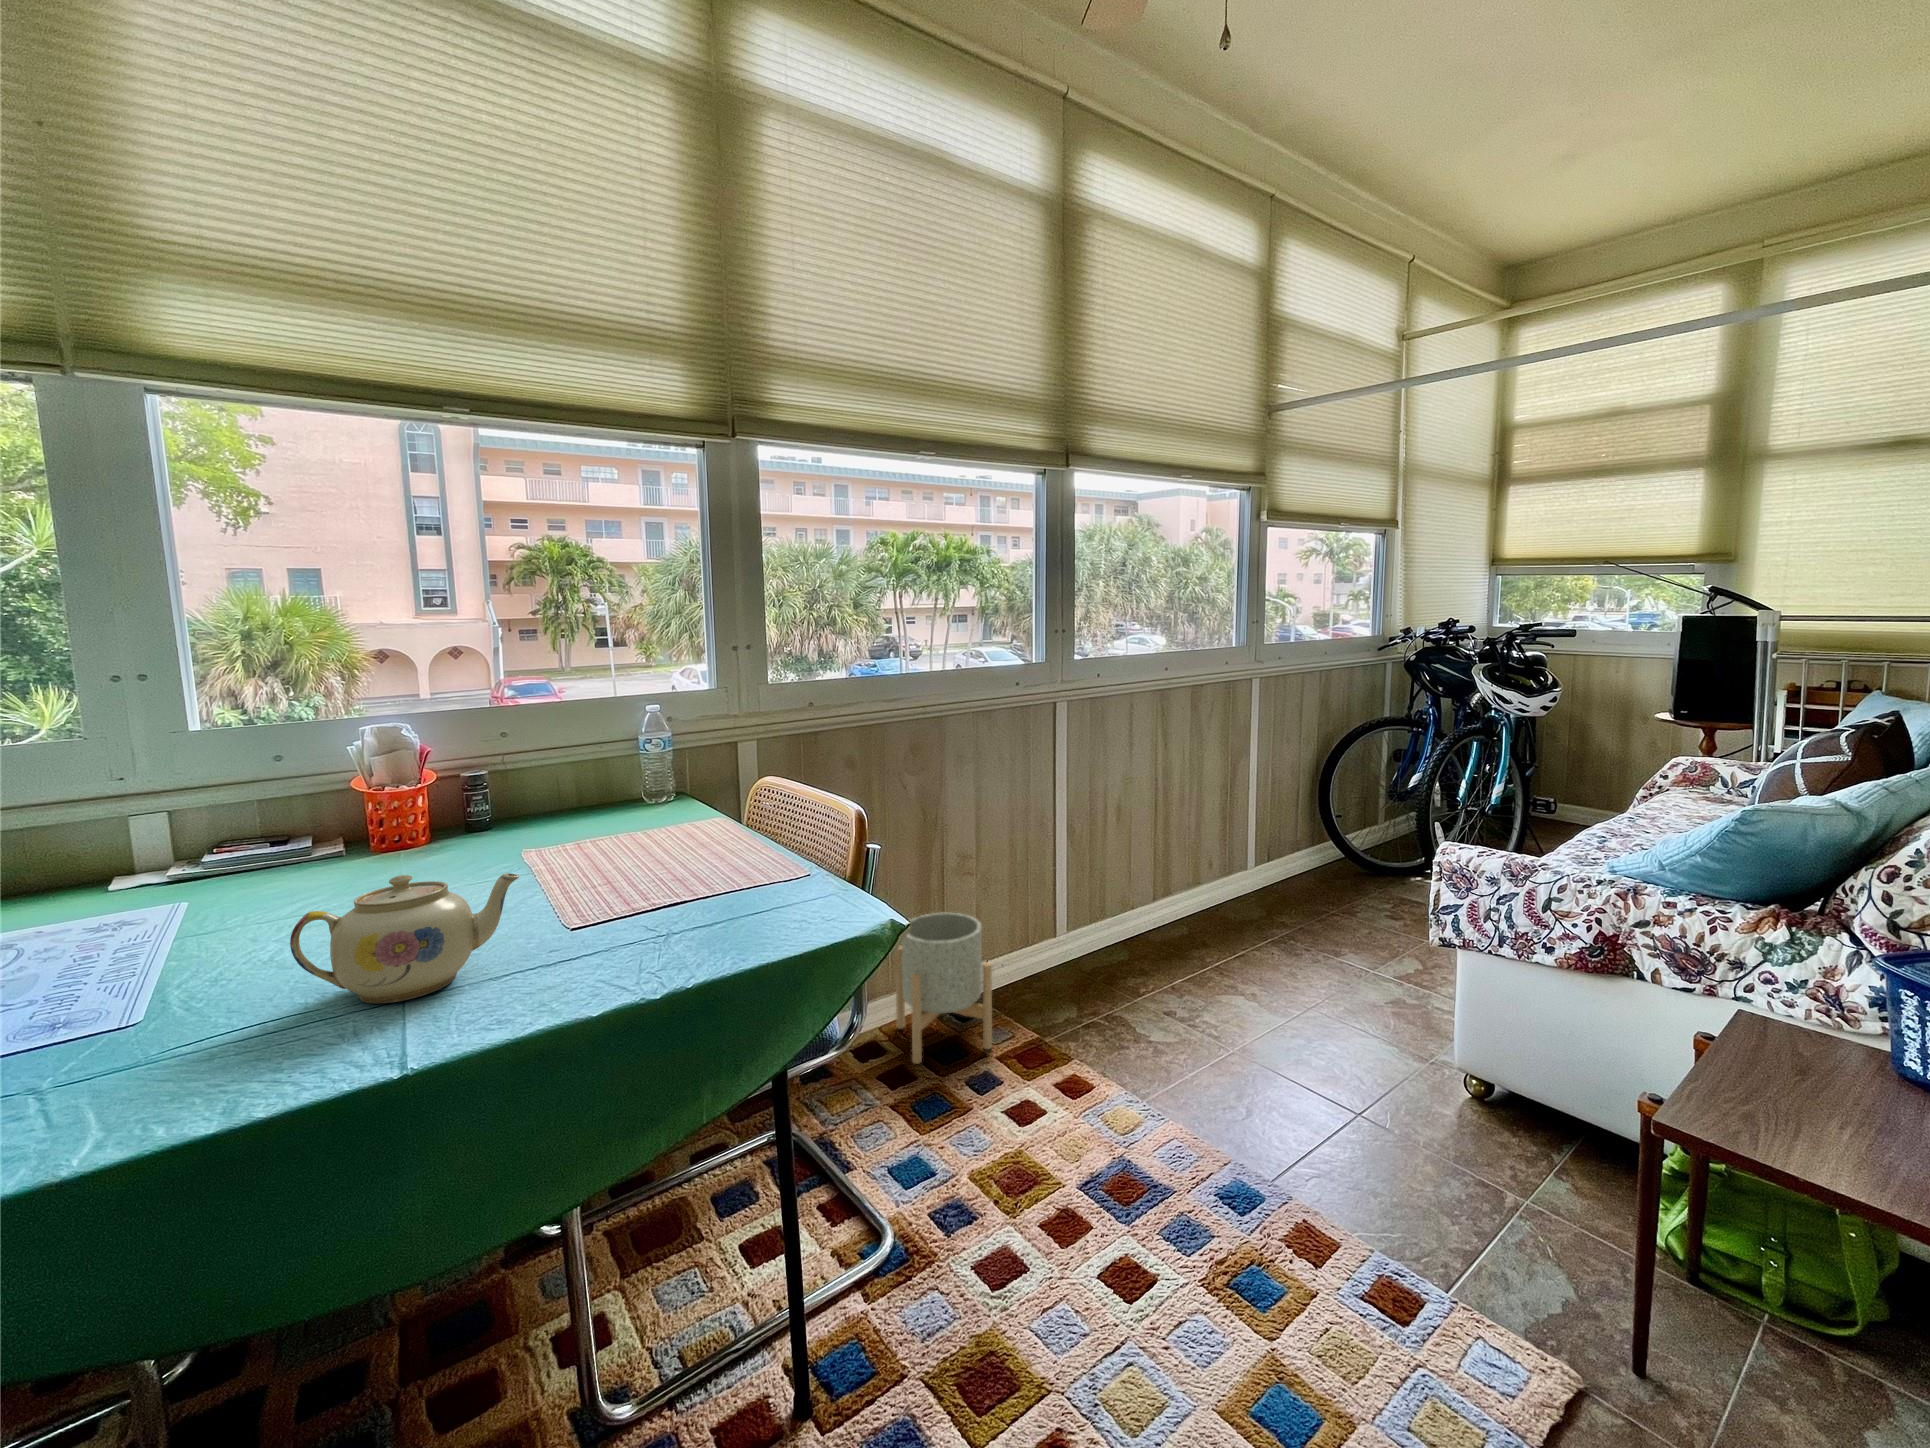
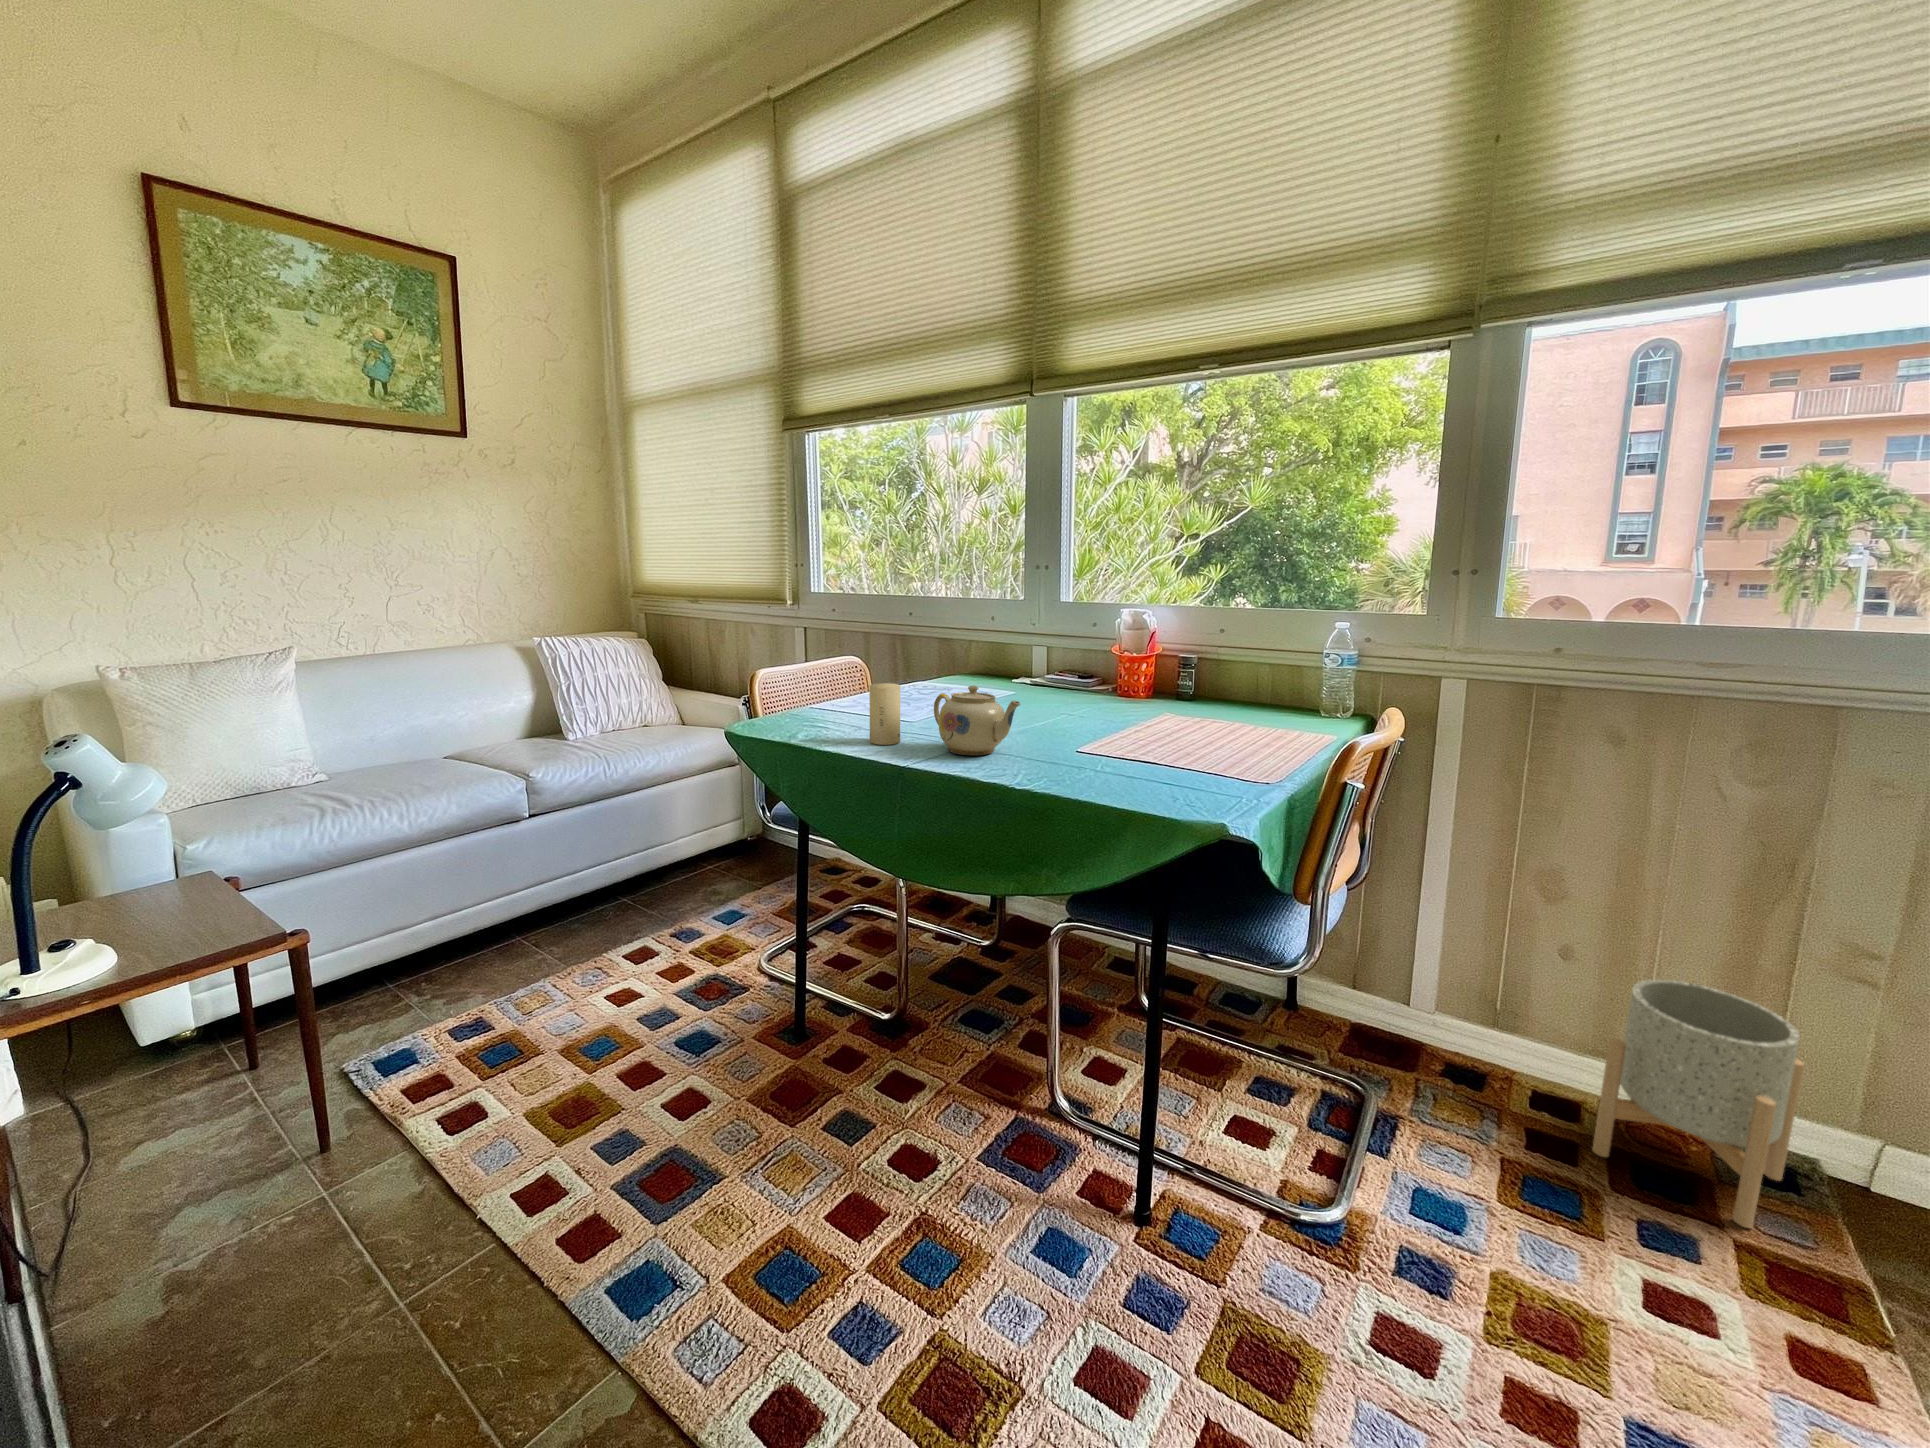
candle: none [110,929,216,1078] -> present [870,683,900,745]

